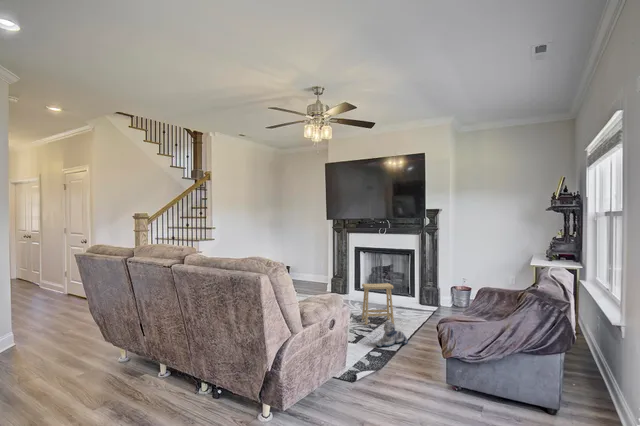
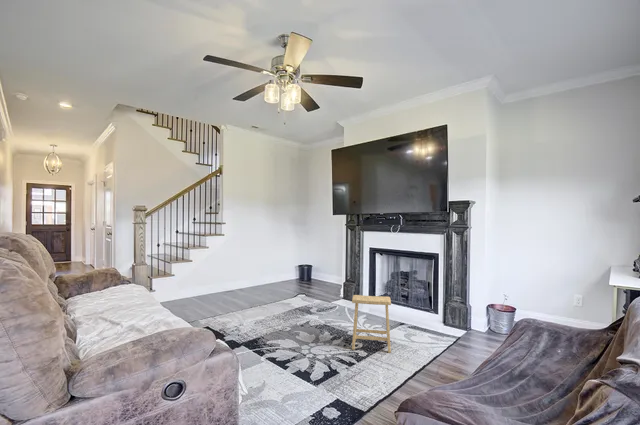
plush toy: present [376,322,408,347] -> none [338,356,392,395]

